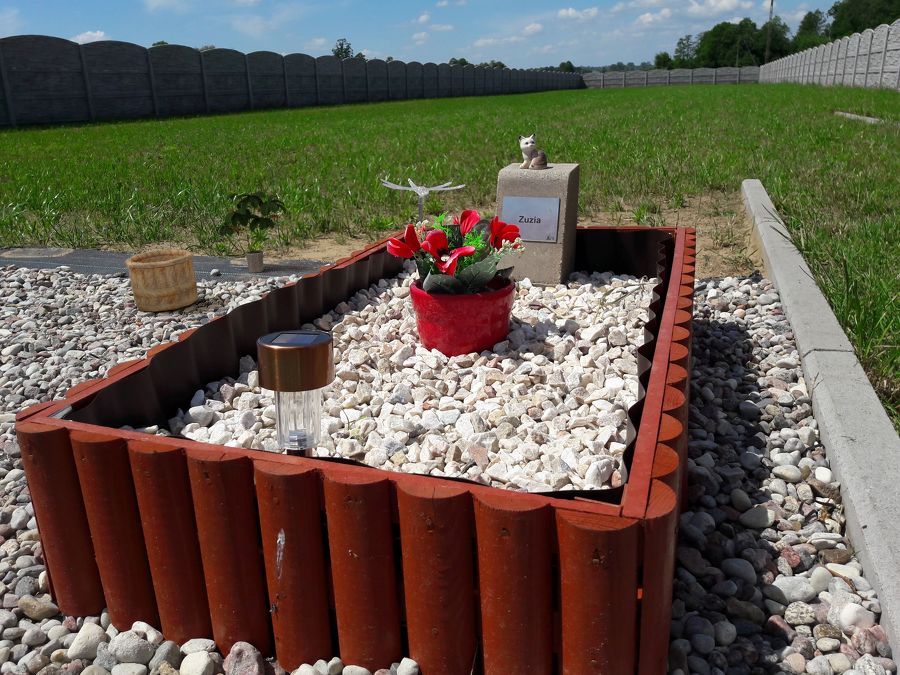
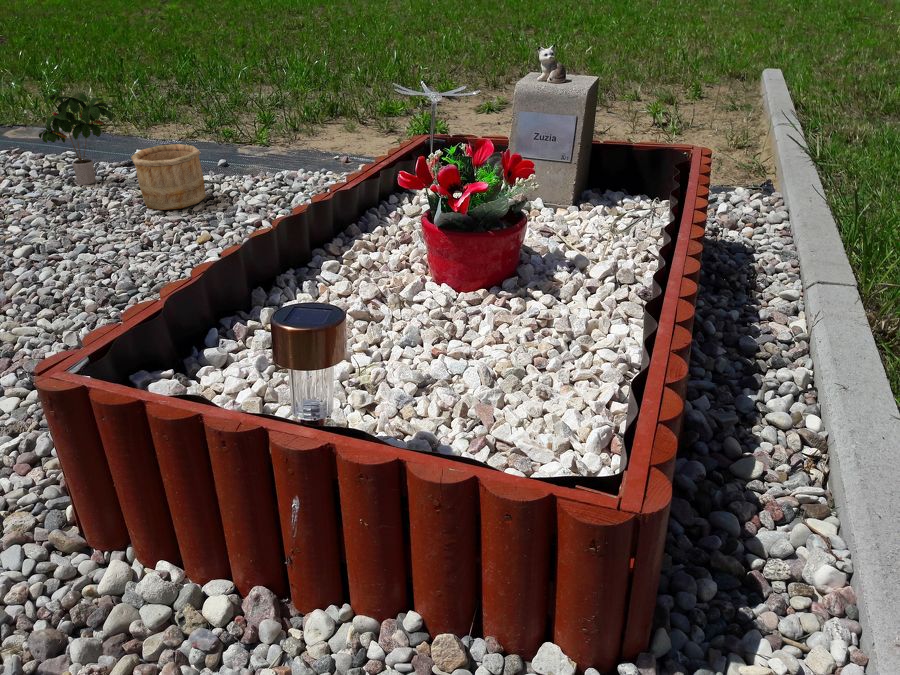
potted plant: present [216,191,286,273] -> present [39,93,113,185]

